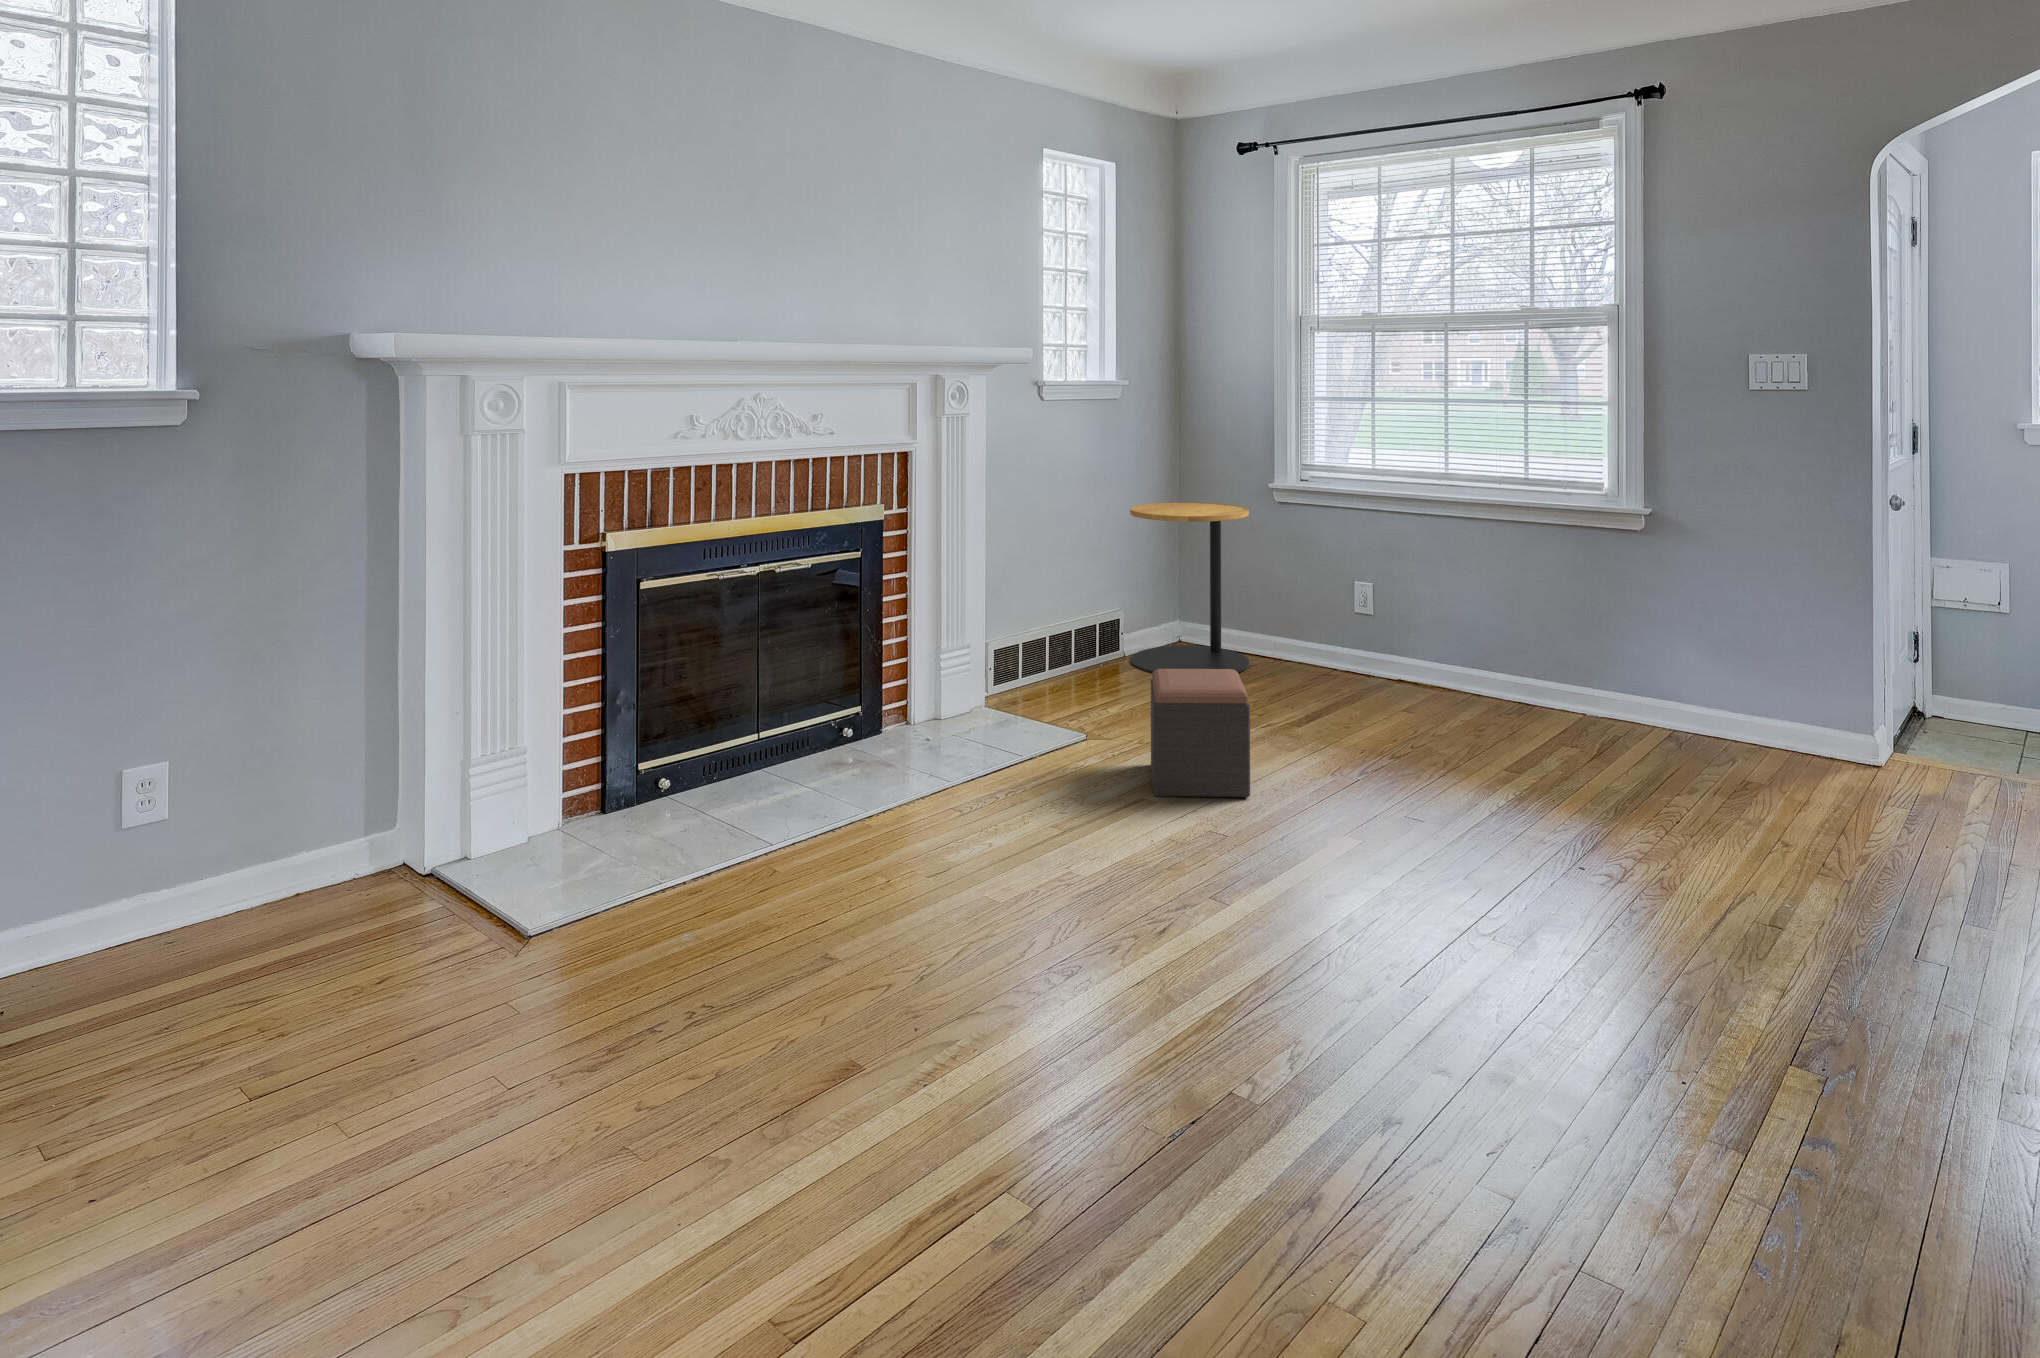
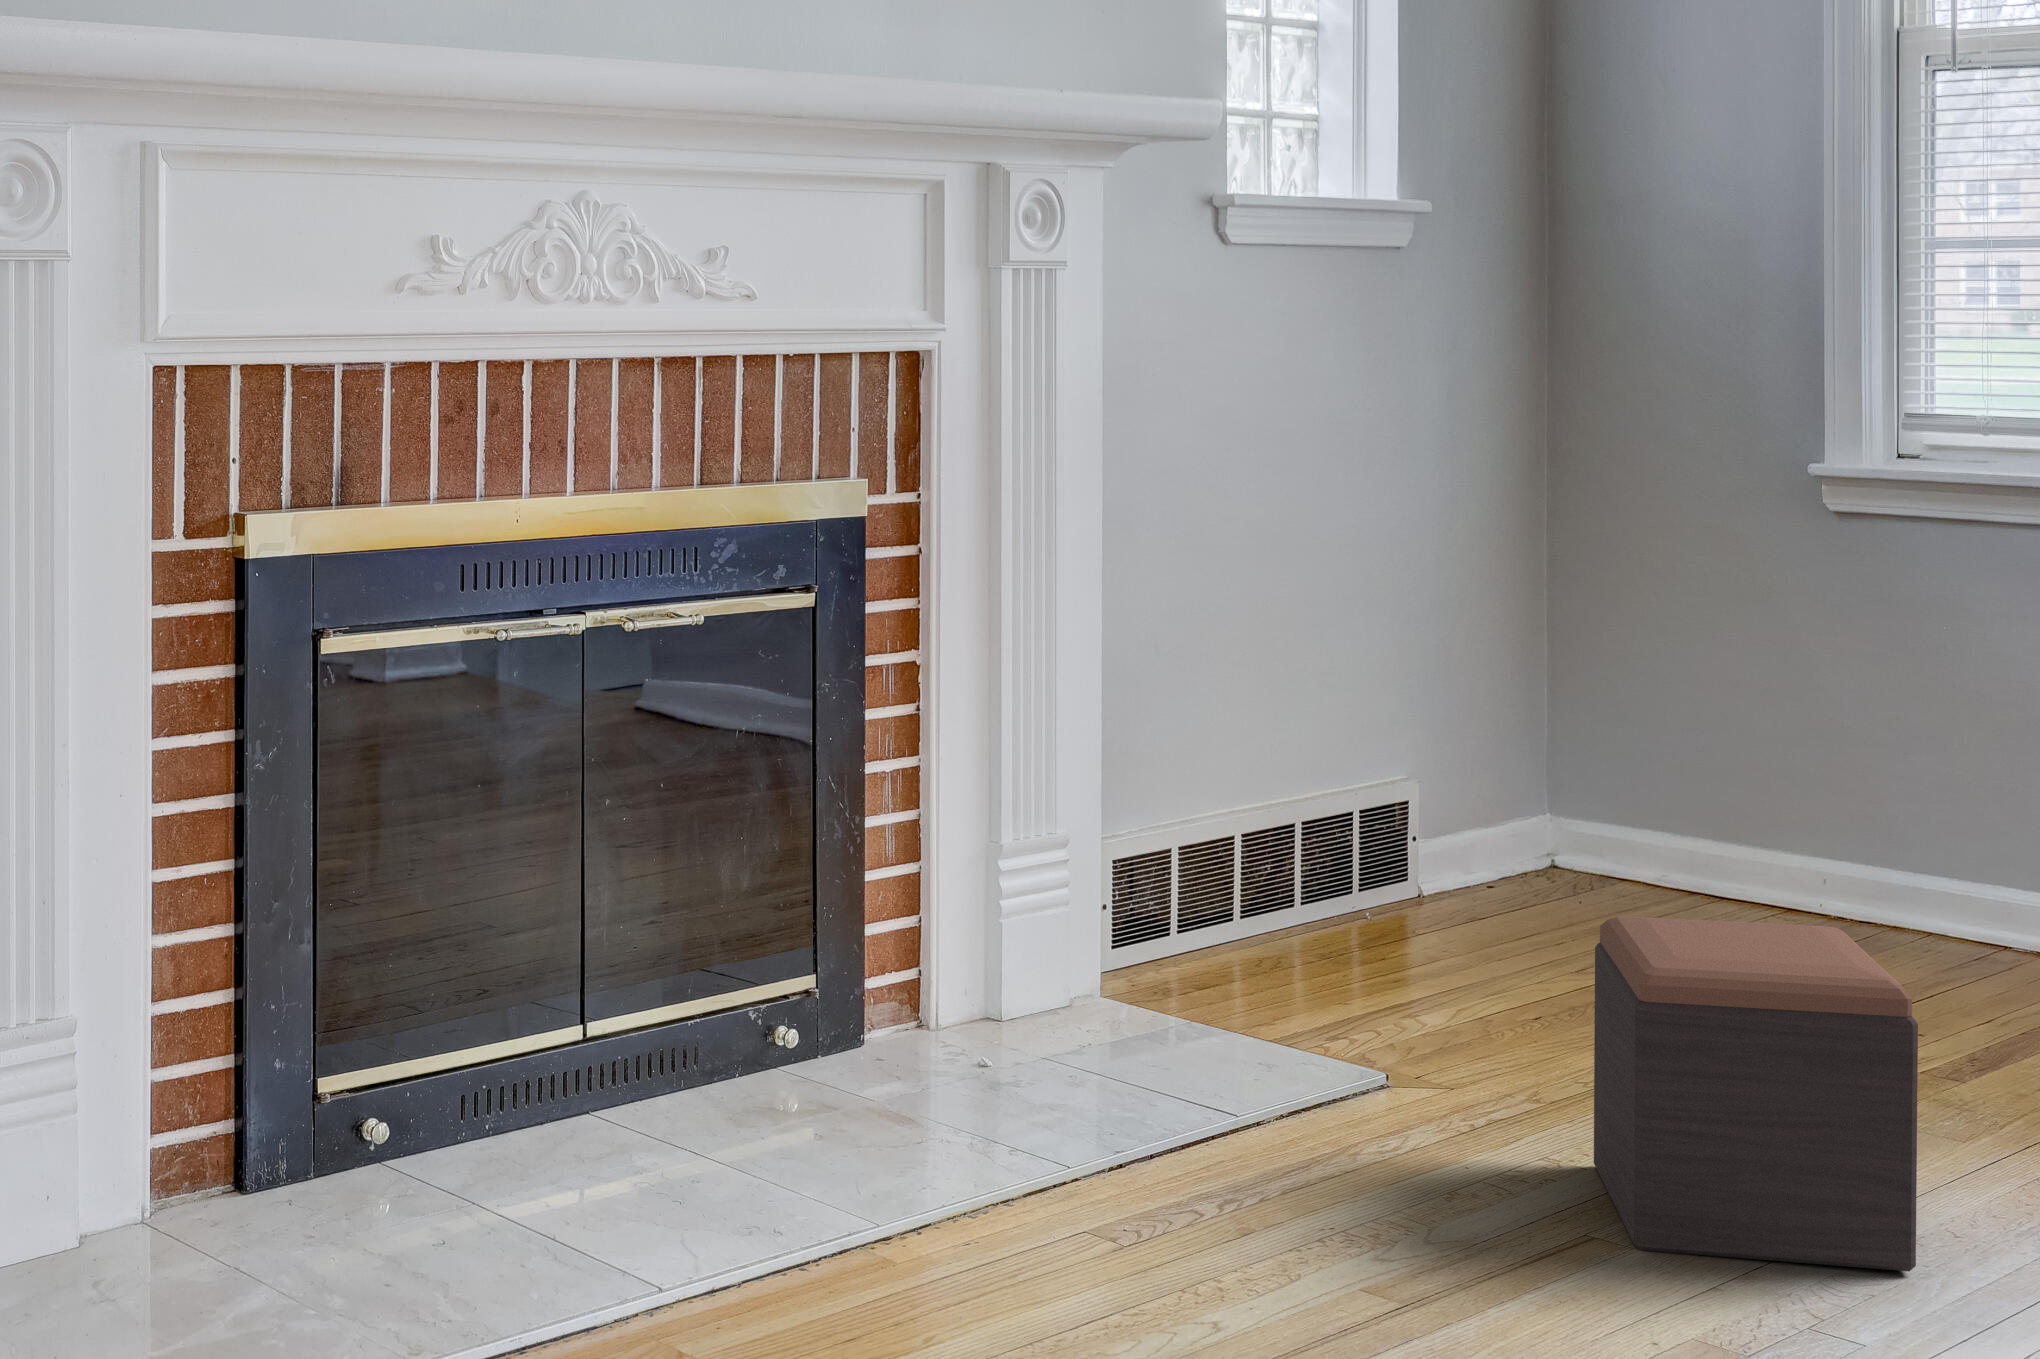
side table: present [1130,502,1249,673] -> none [1439,515,1770,958]

